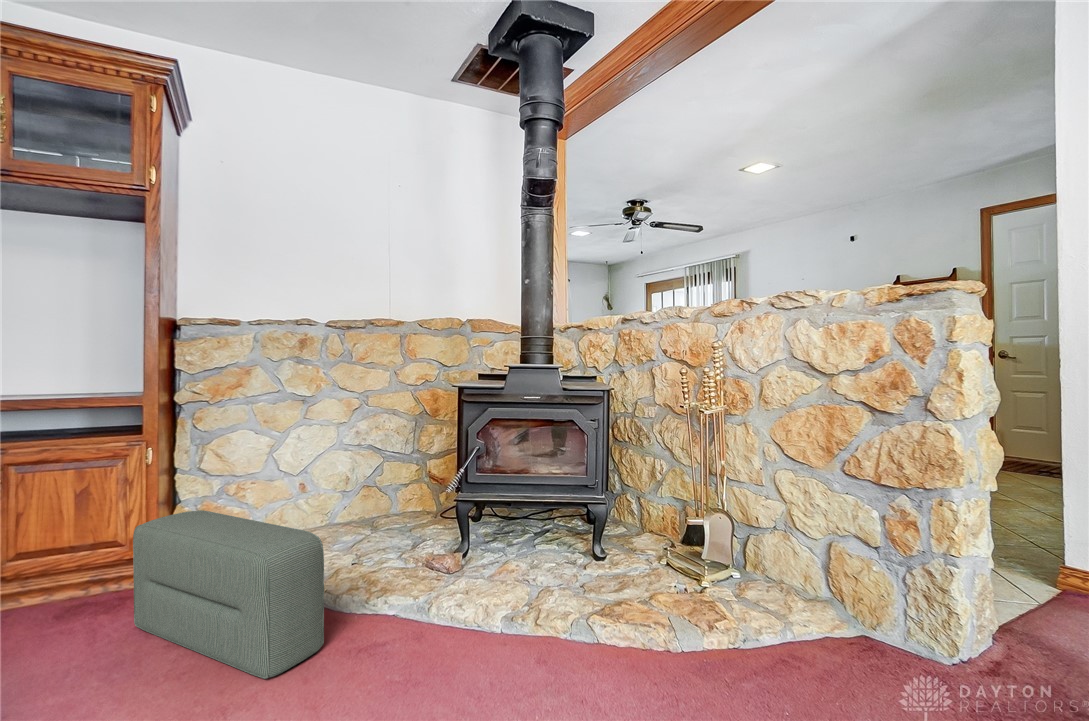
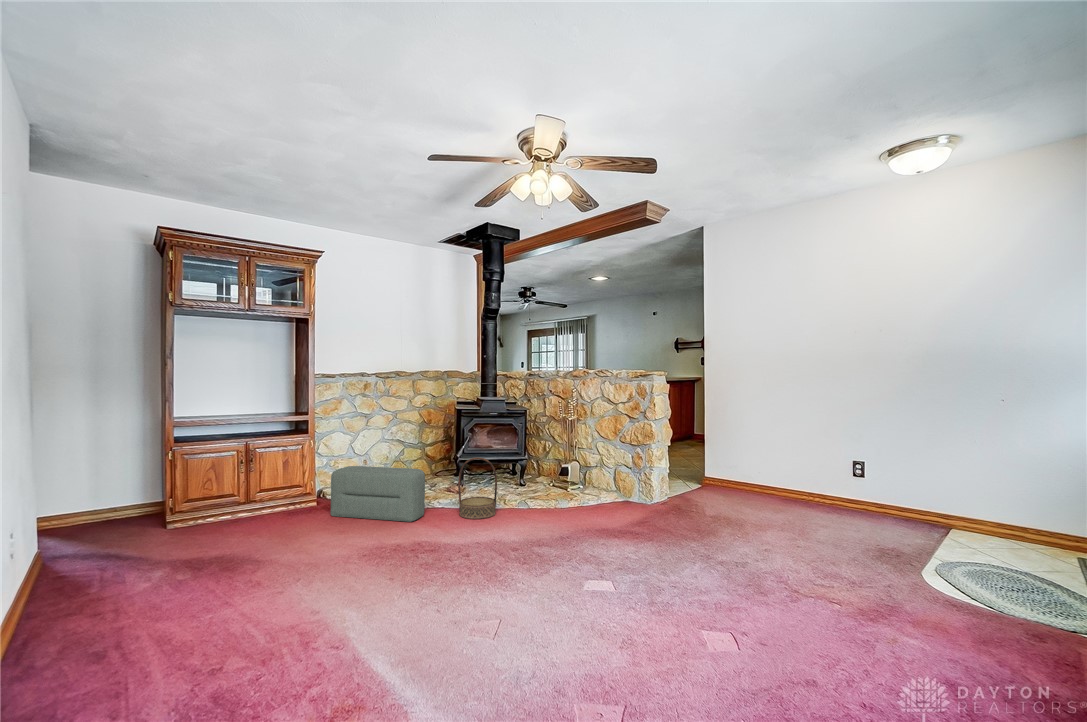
basket: none [403,511,499,687] -> present [458,458,497,519]

